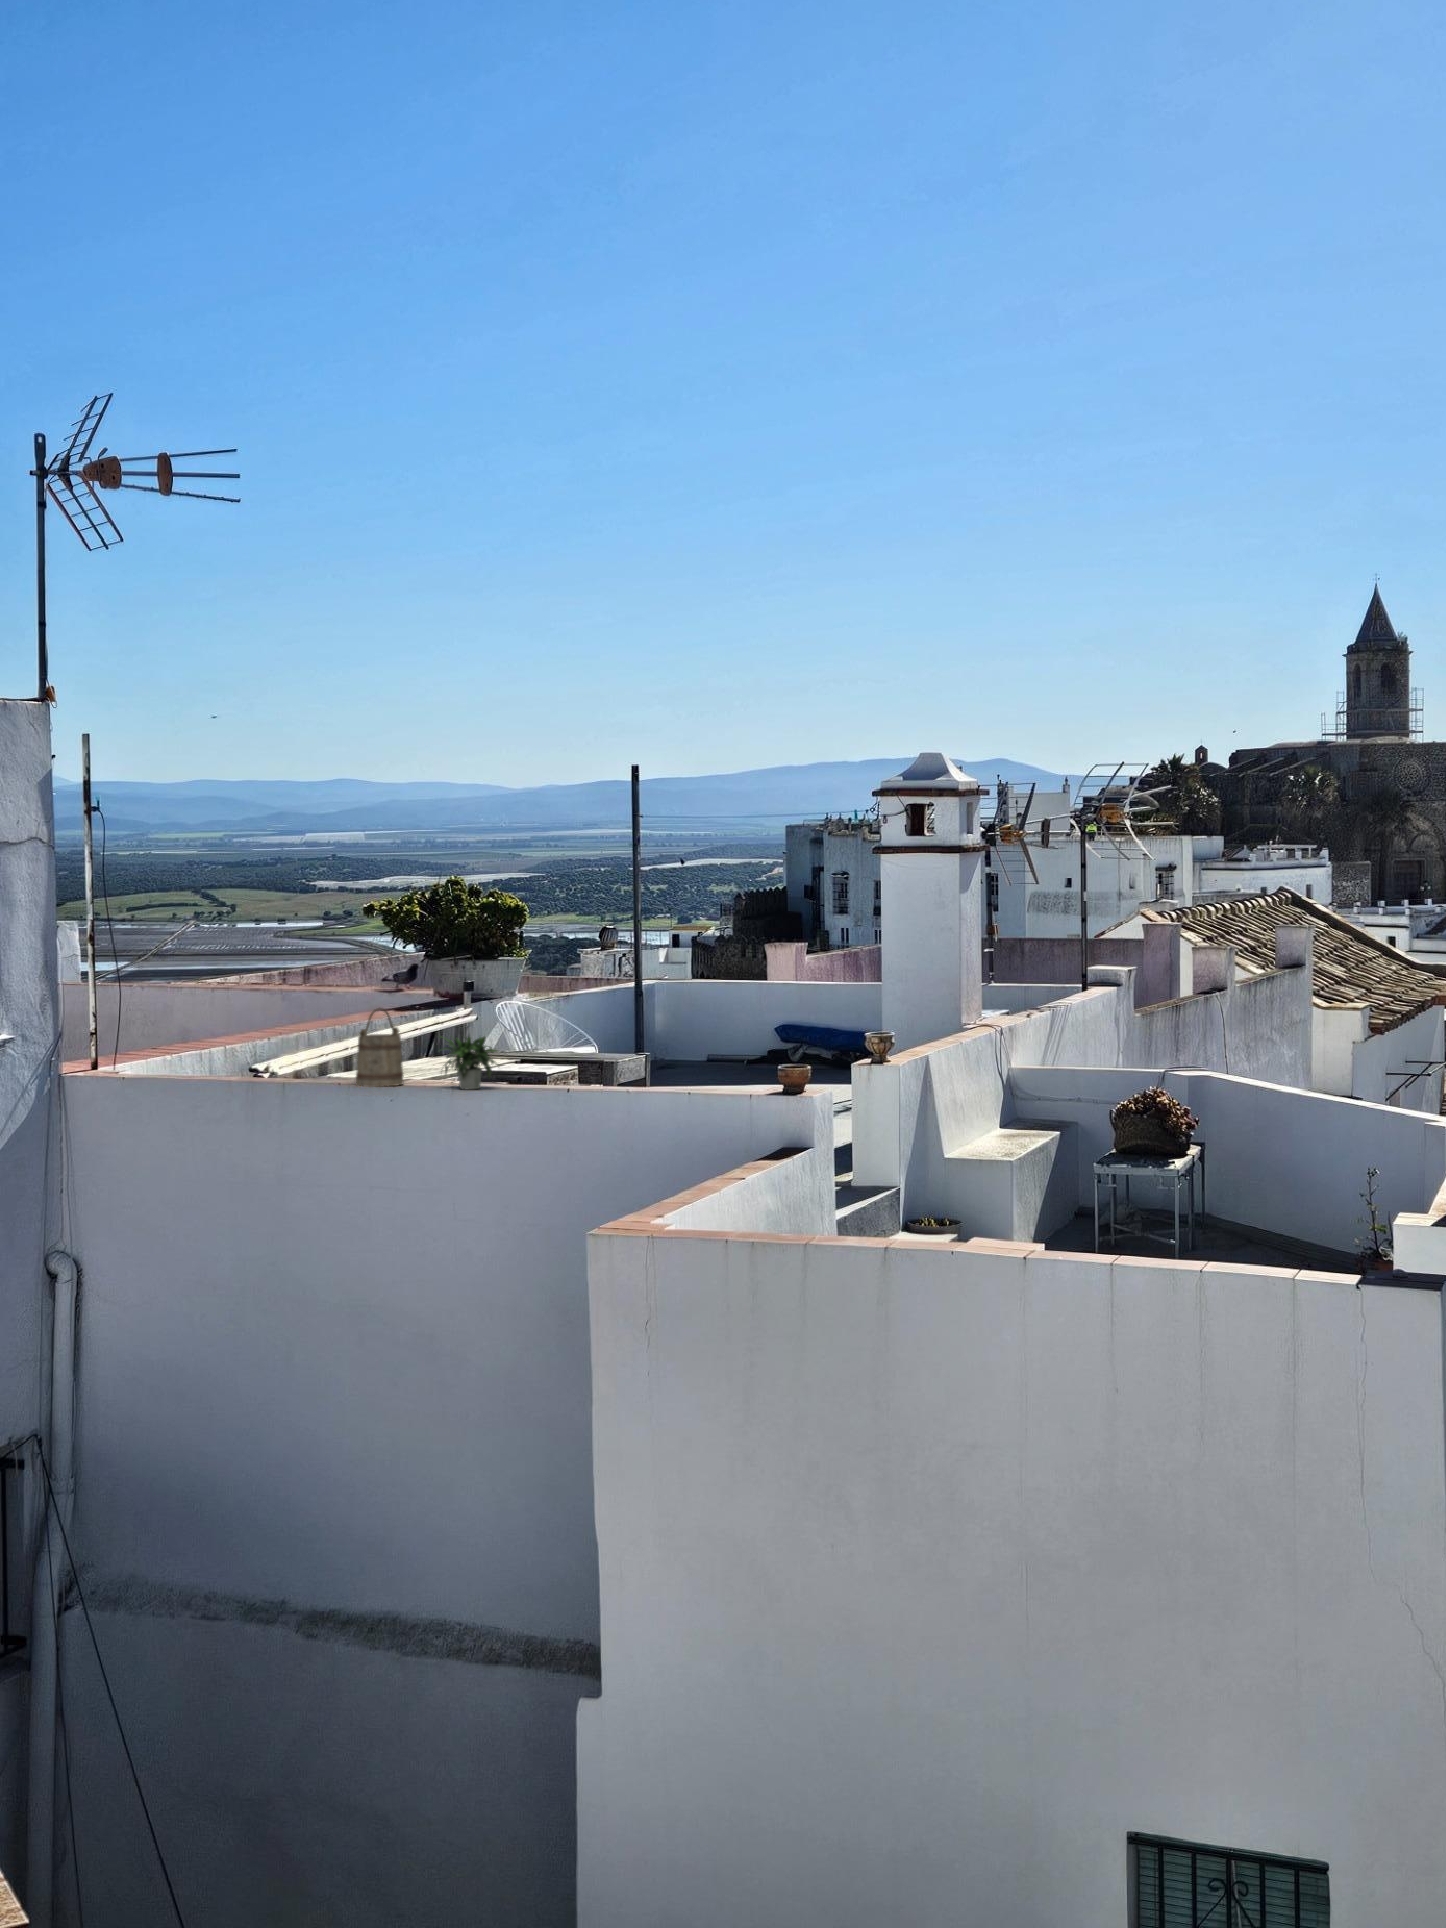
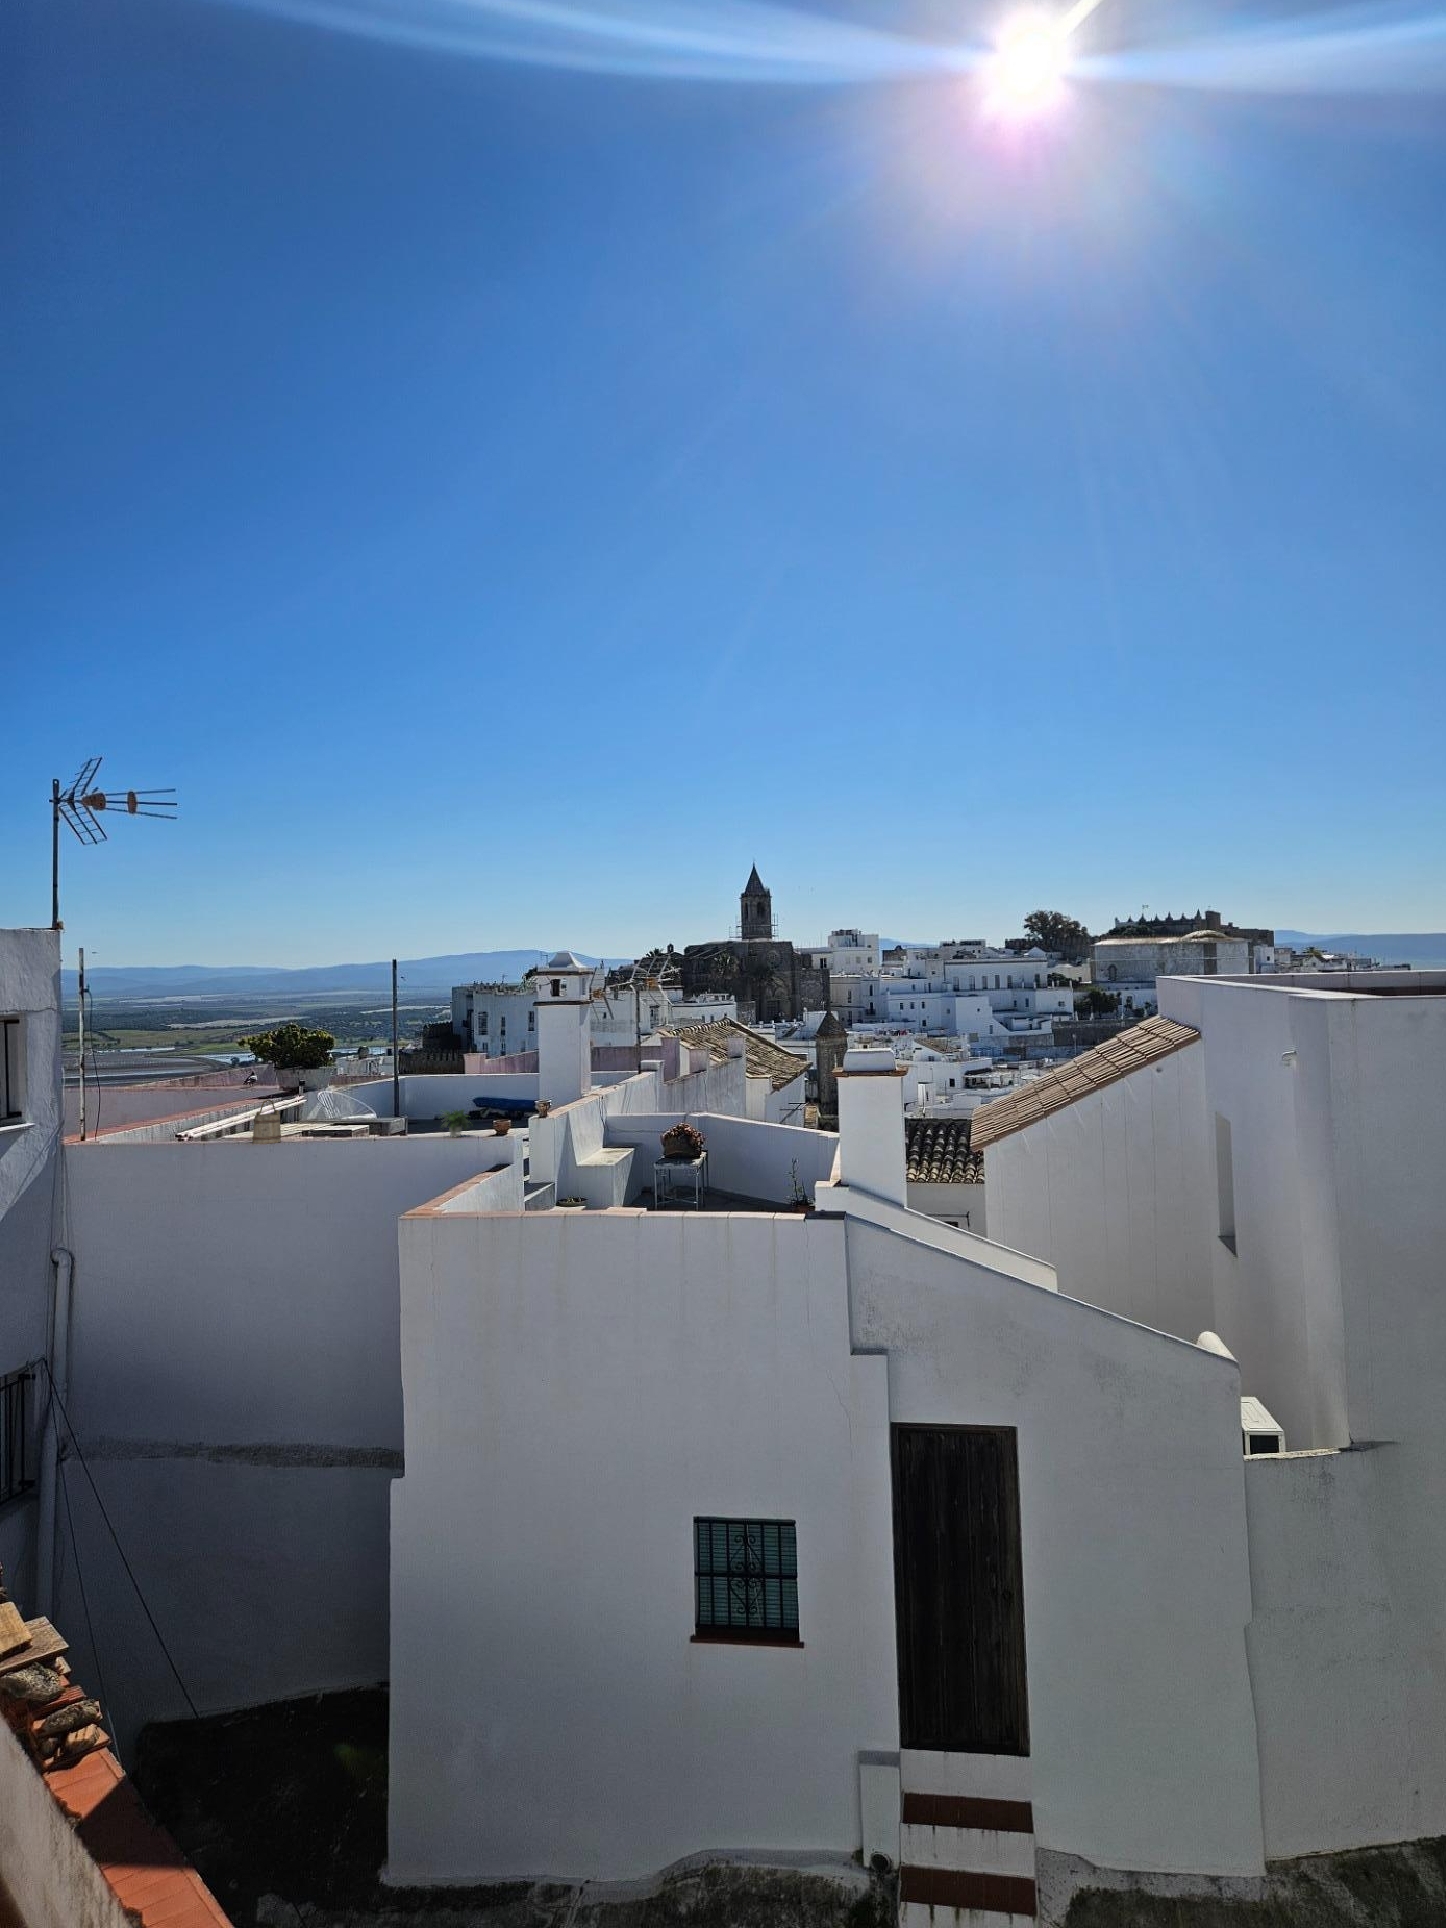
potted plant: present [441,1036,496,1089] -> present [442,1109,468,1137]

